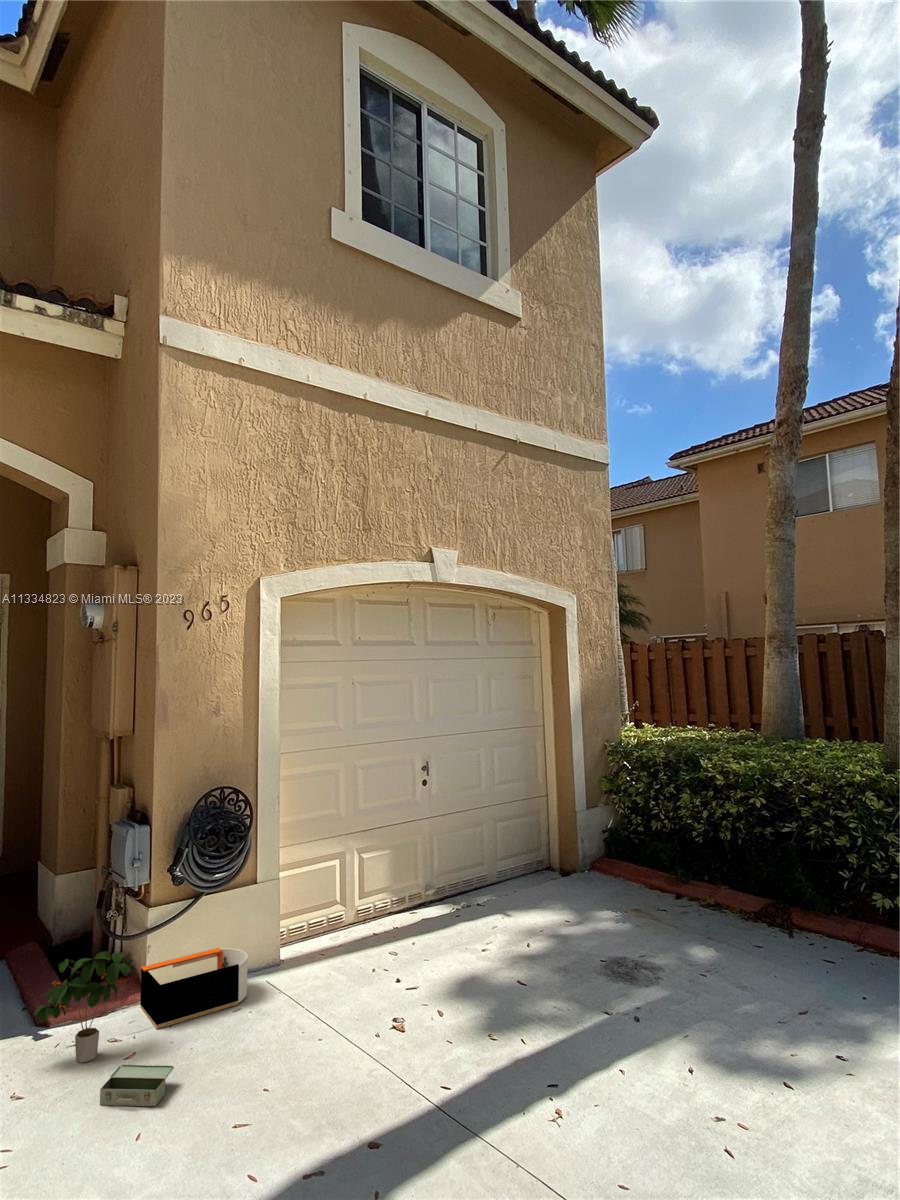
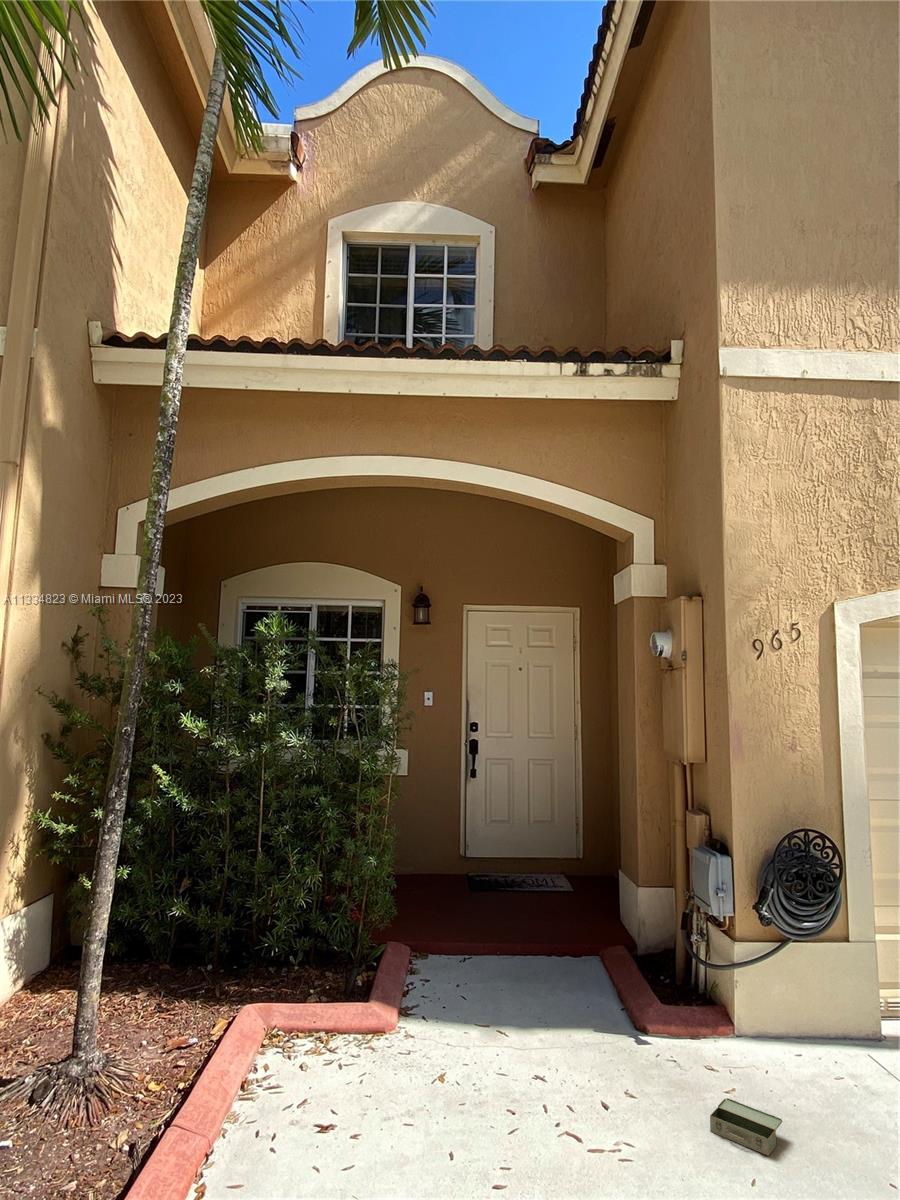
storage bin: present [140,948,247,1029] -> none [730,1001,848,1074]
potted plant: present [34,951,137,1062] -> none [640,974,732,1082]

